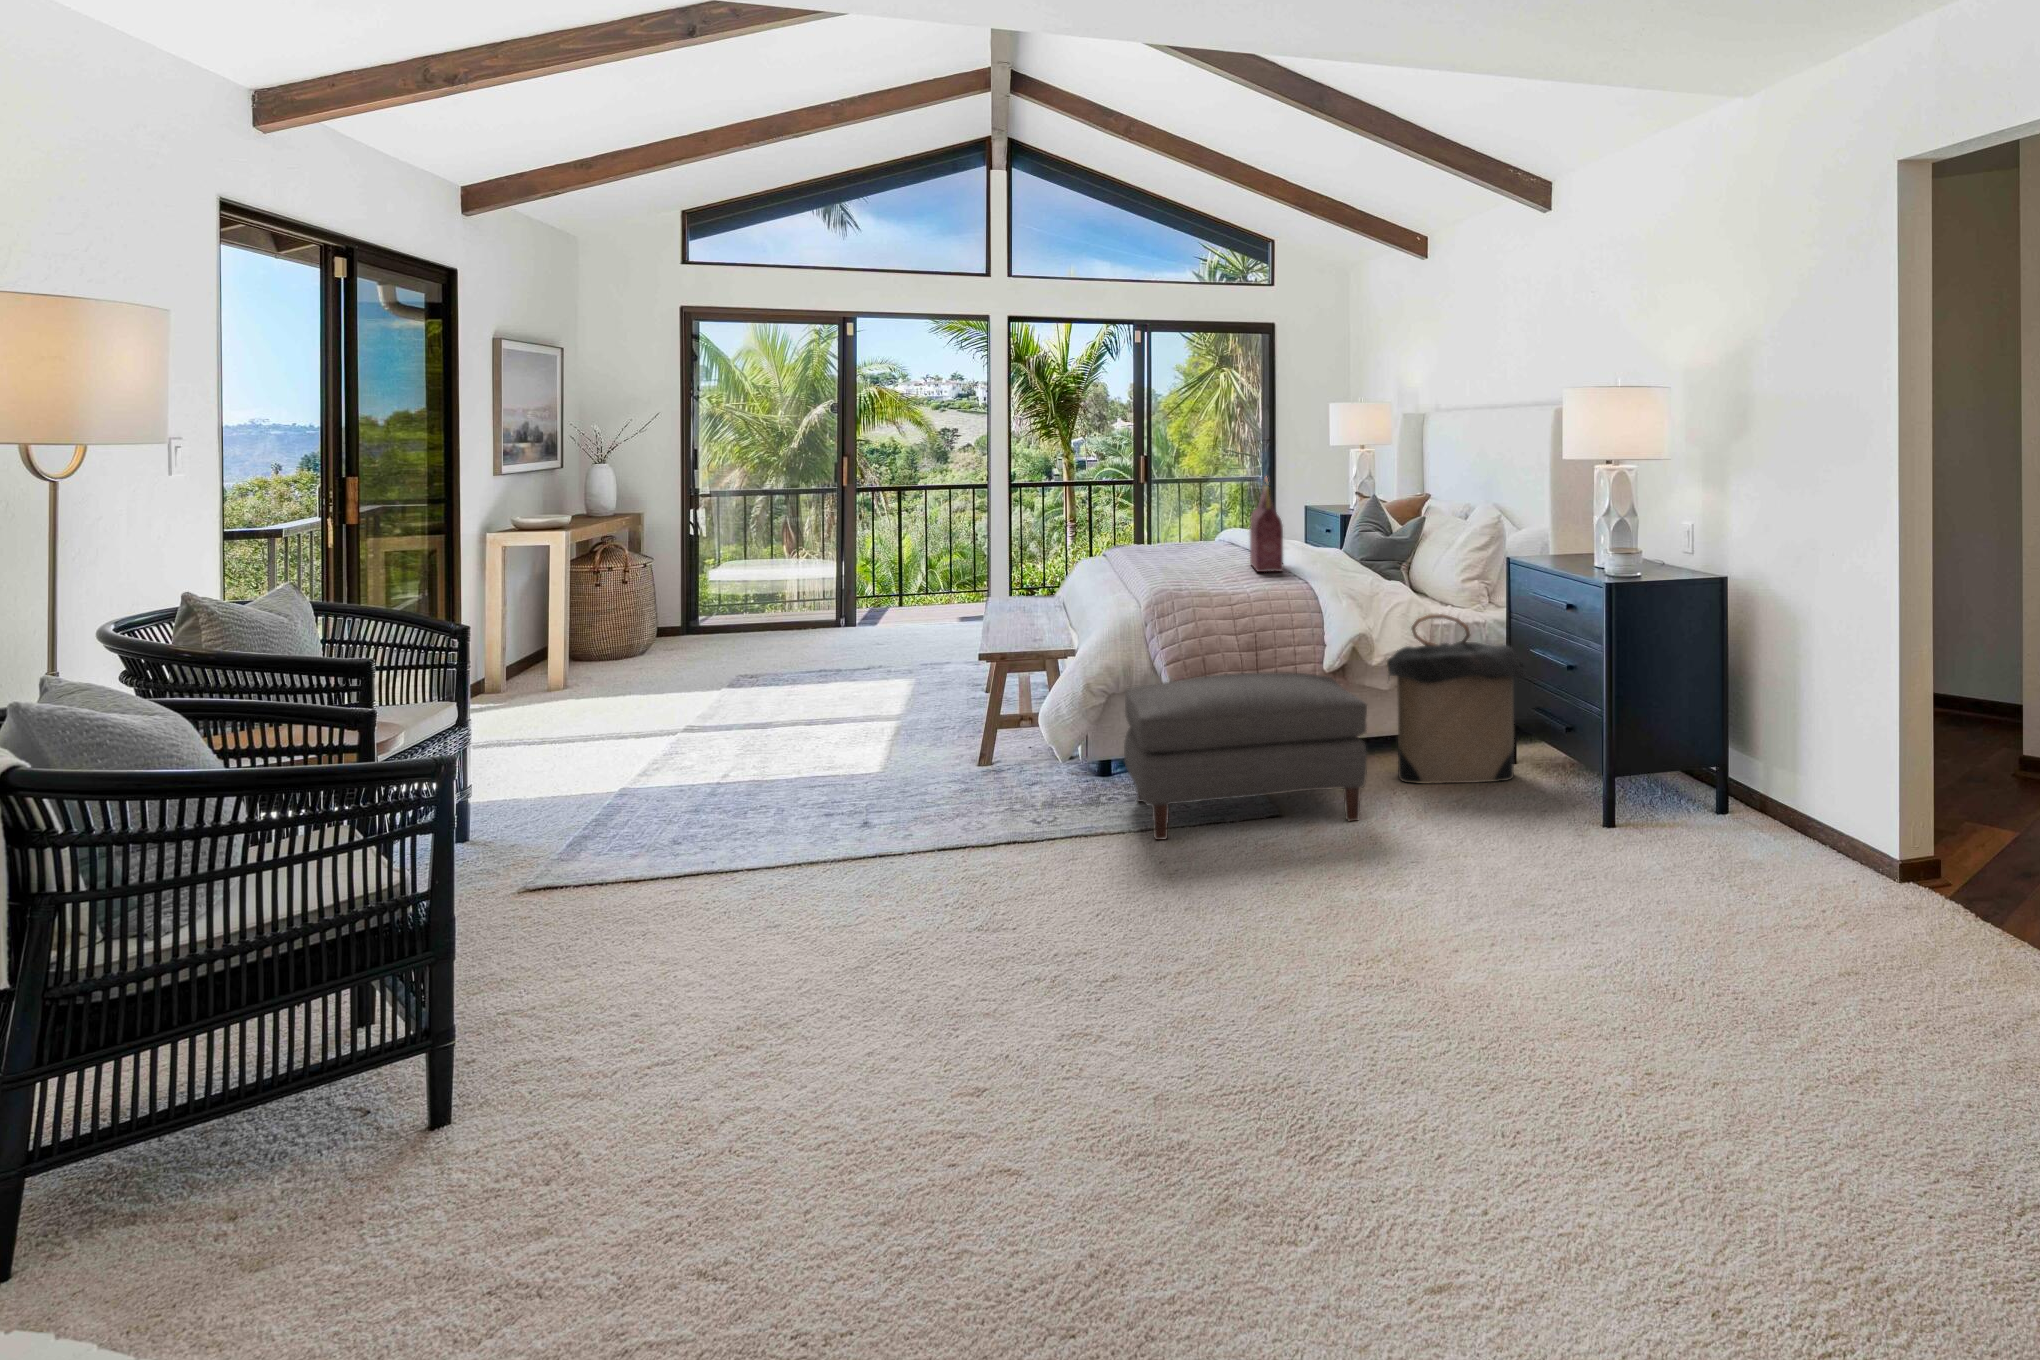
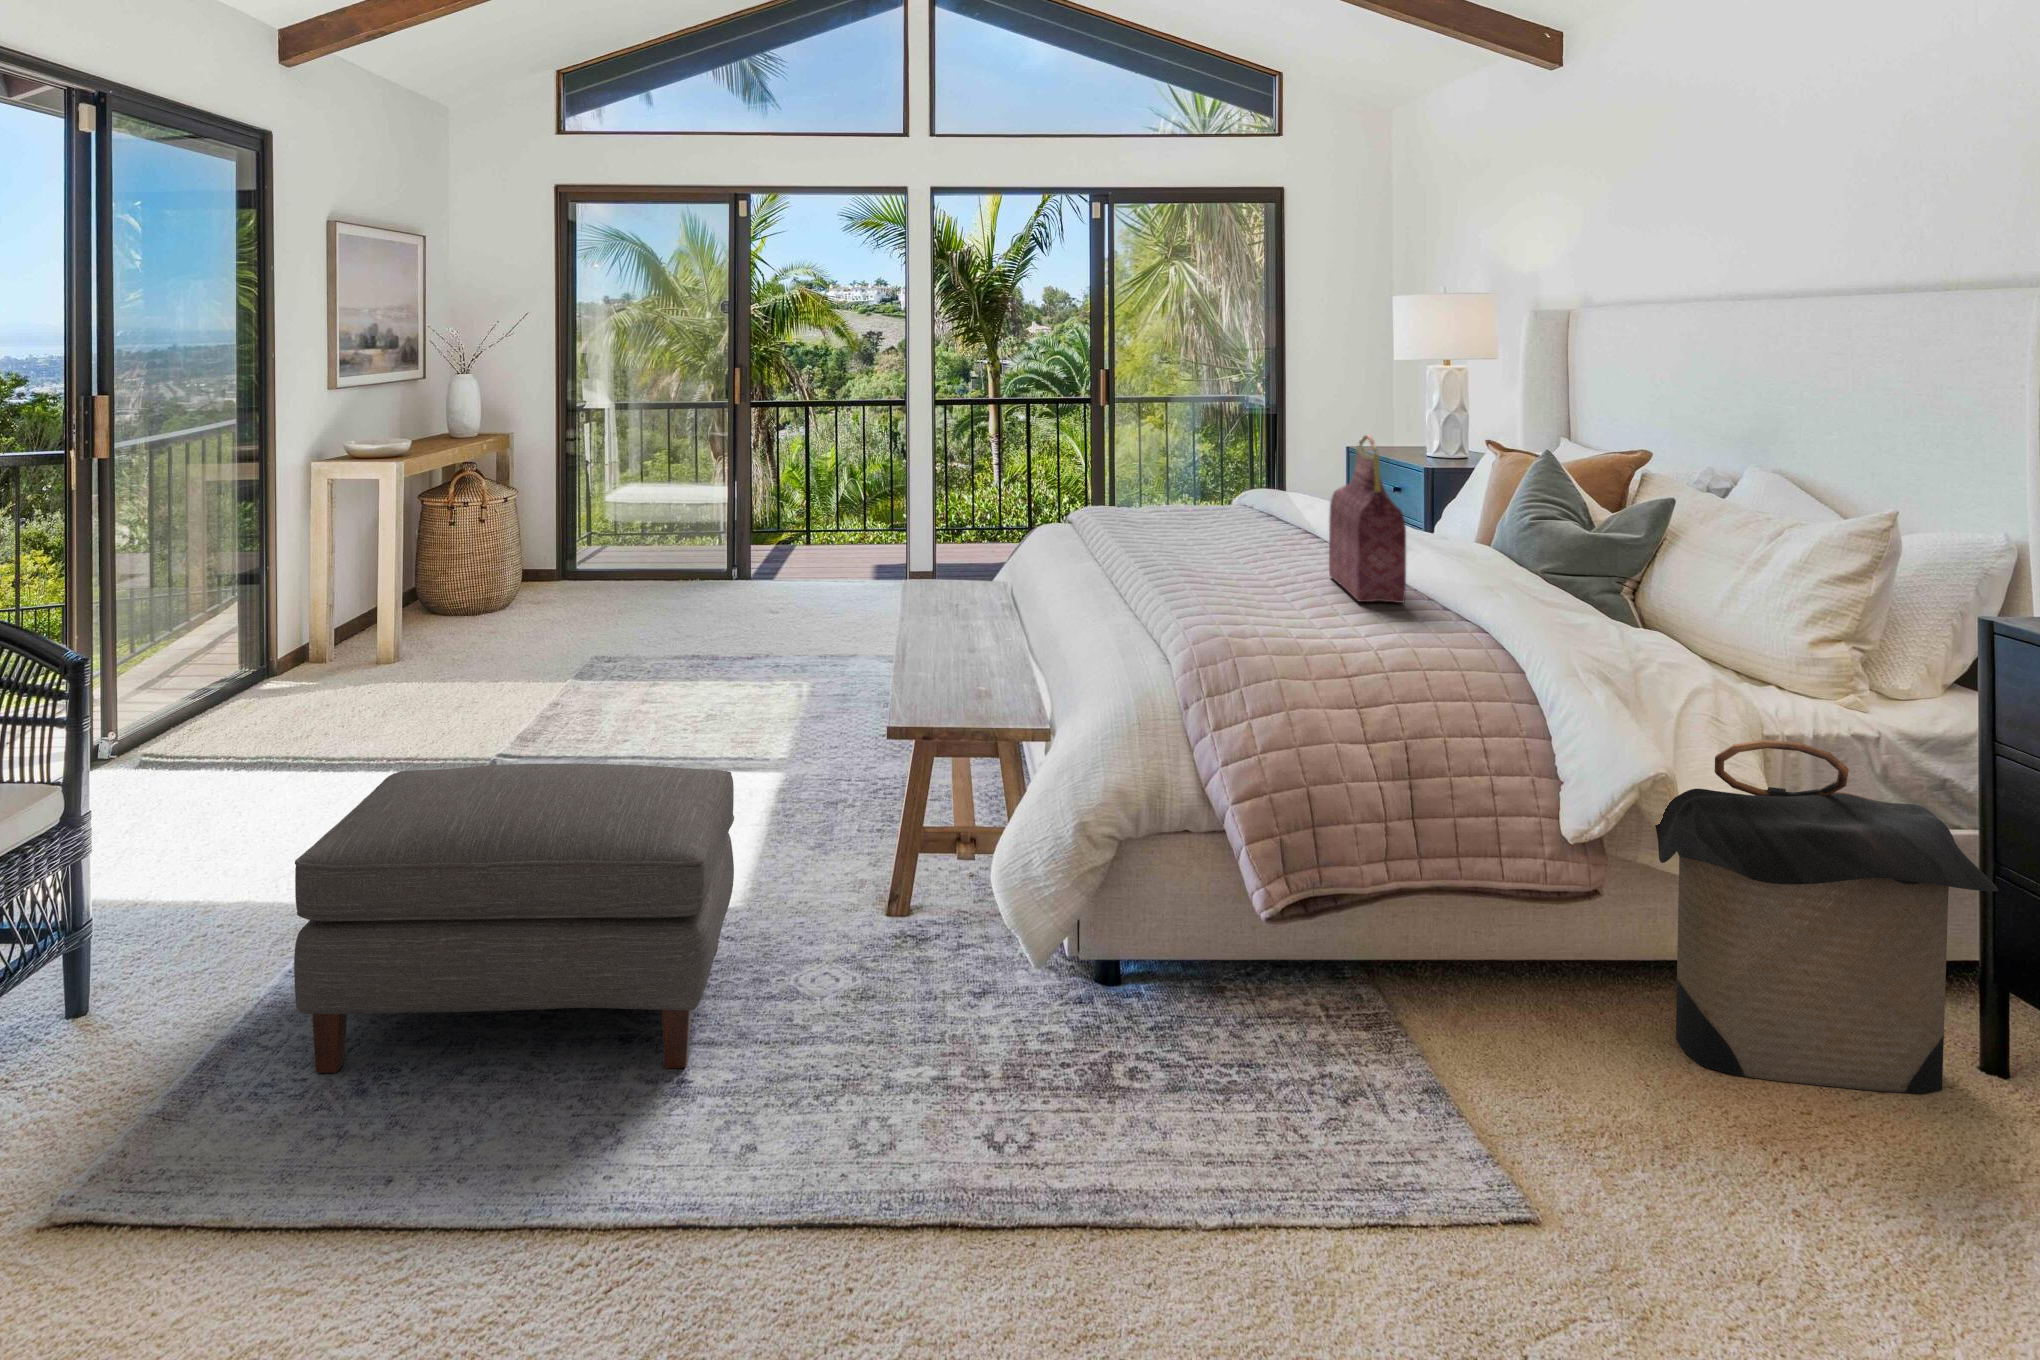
ottoman: present [1124,673,1367,840] -> present [294,763,734,1073]

